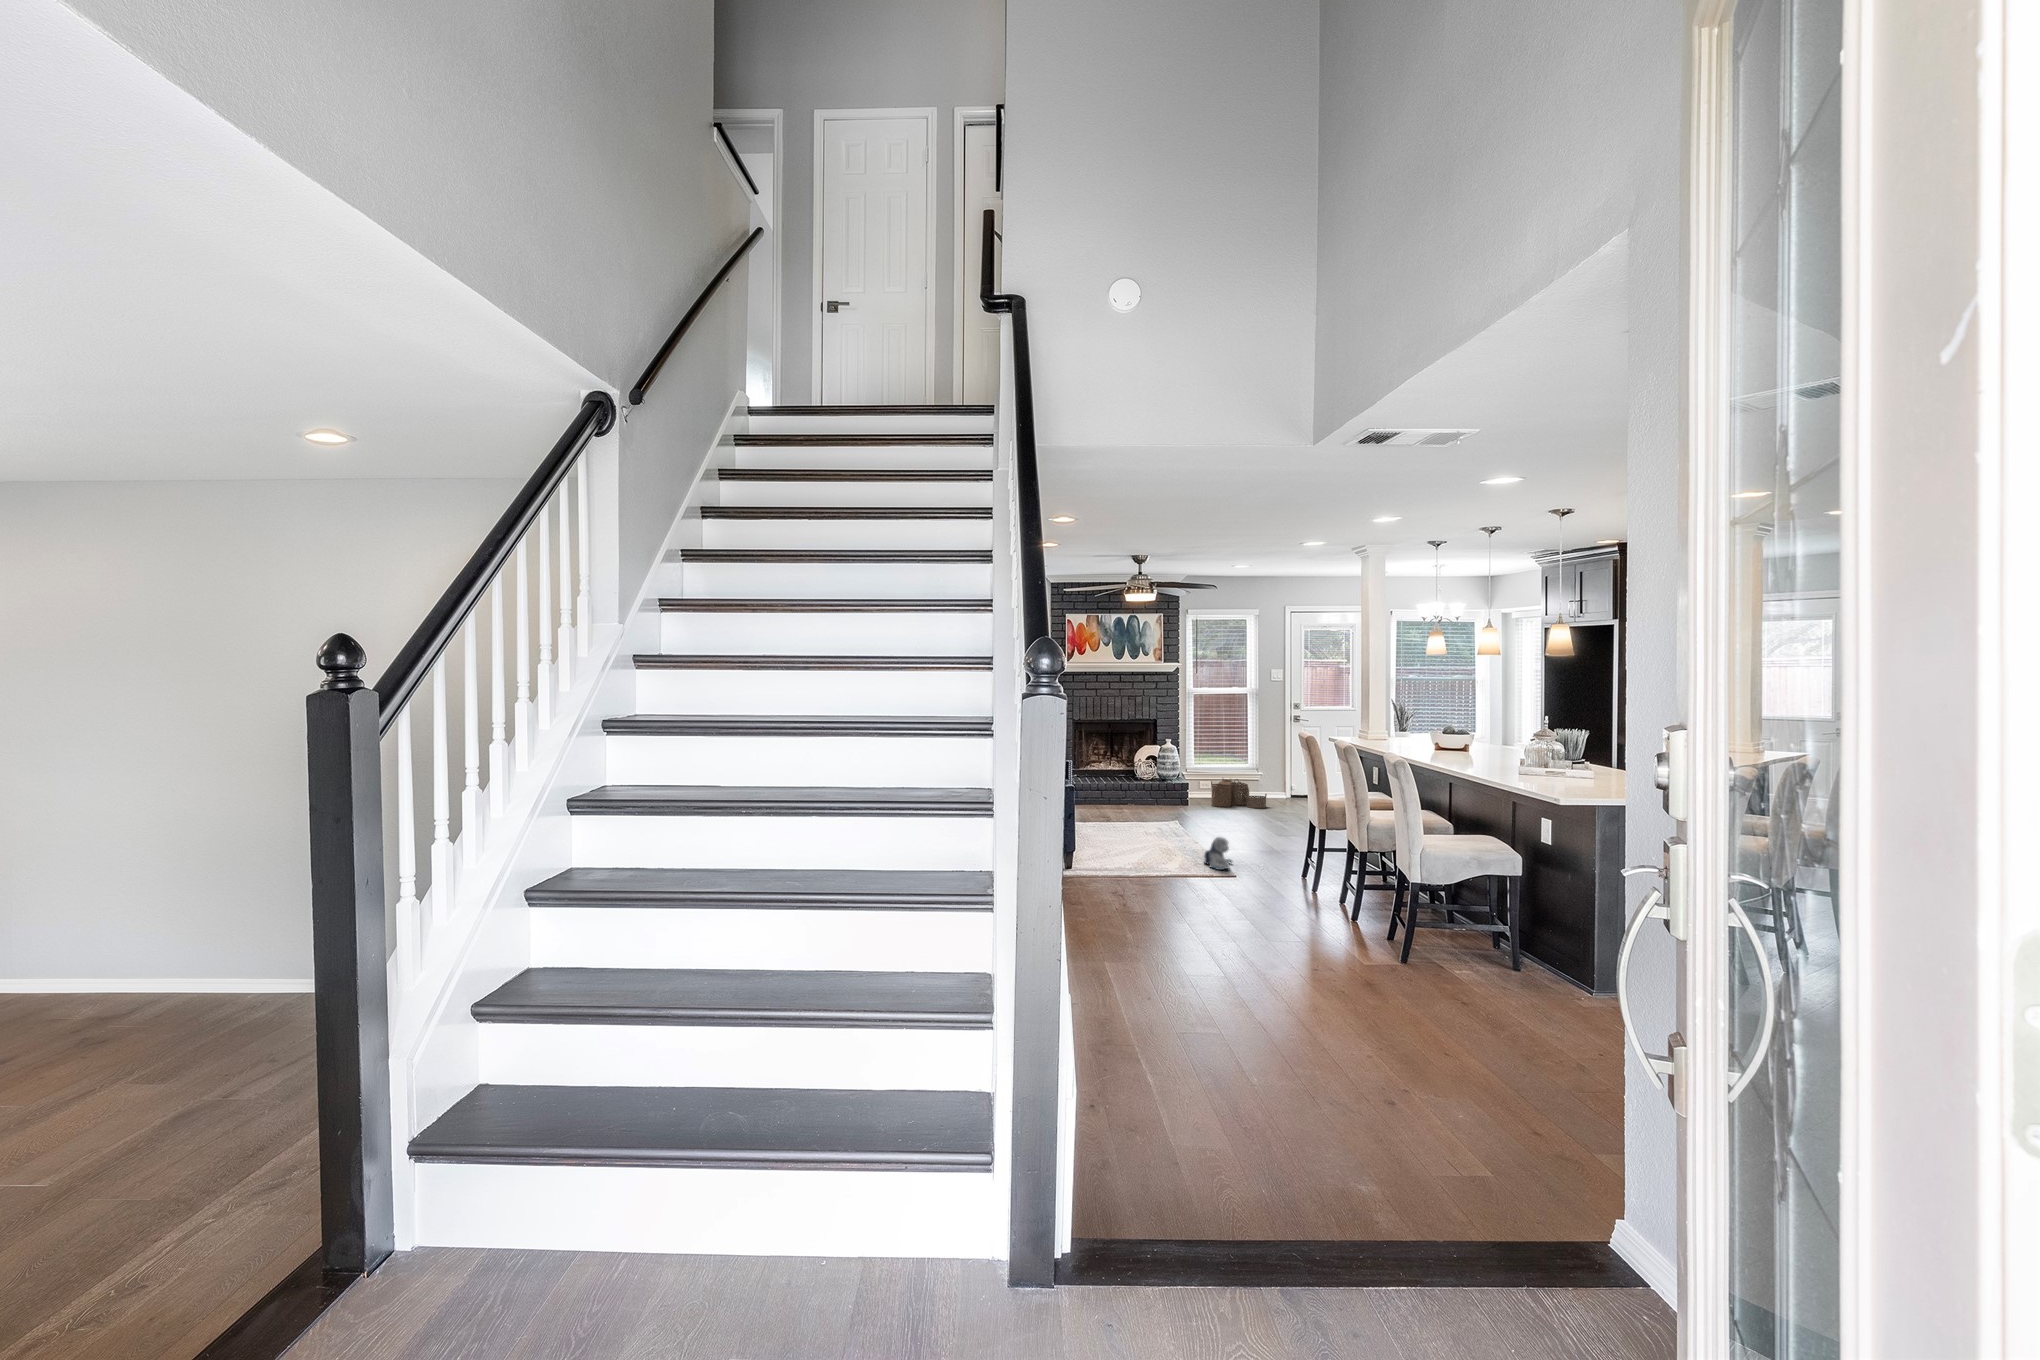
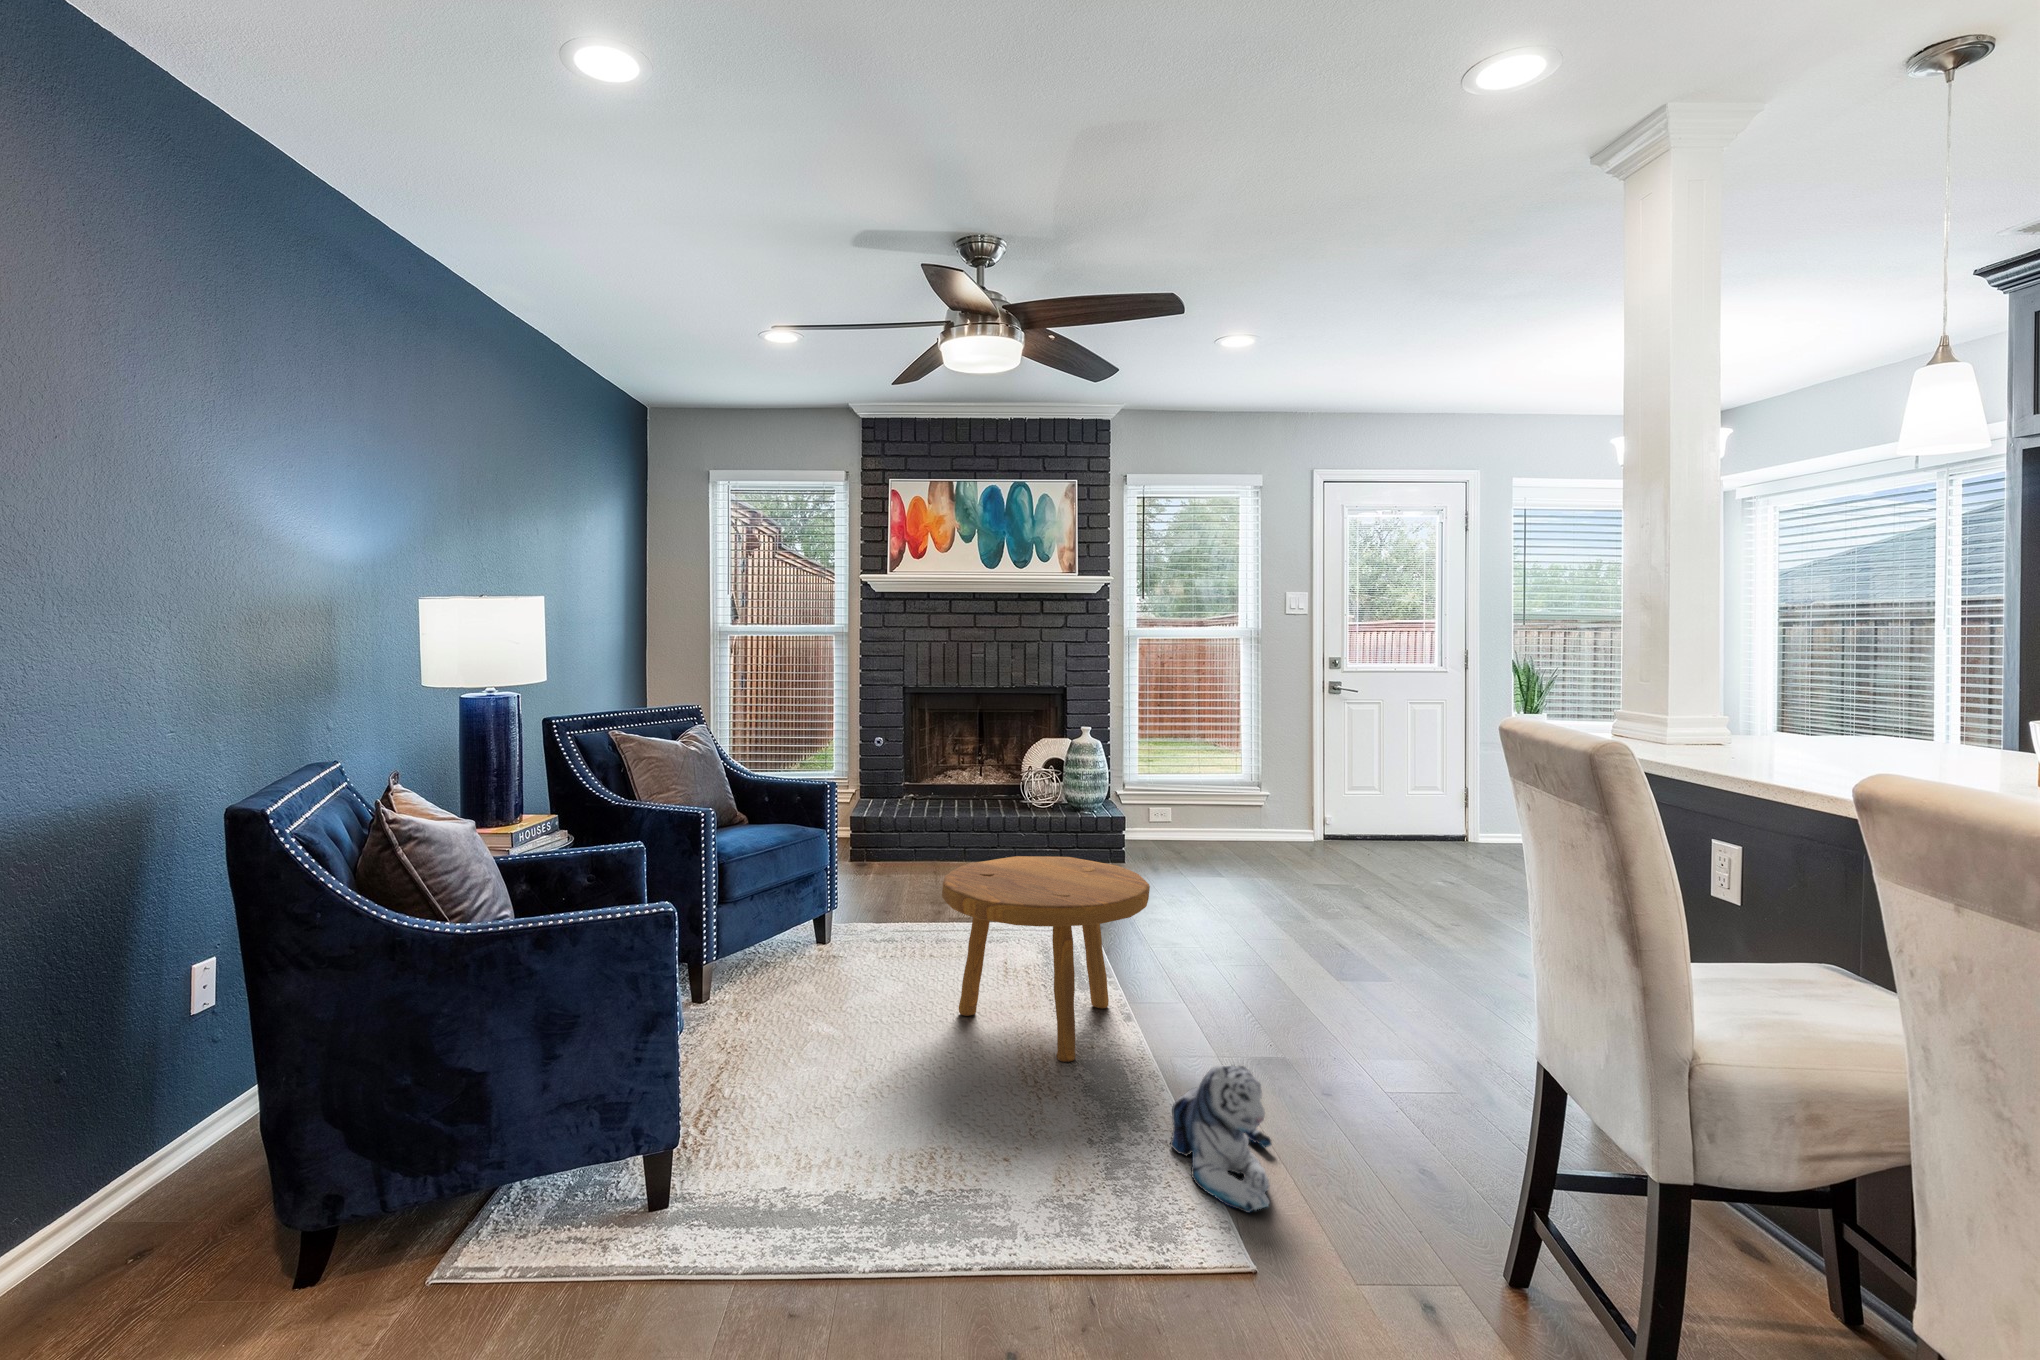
woven basket: present [1211,779,1267,808] -> none [1171,801,1287,869]
footstool: none [1126,790,1198,852] -> present [942,856,1150,1062]

